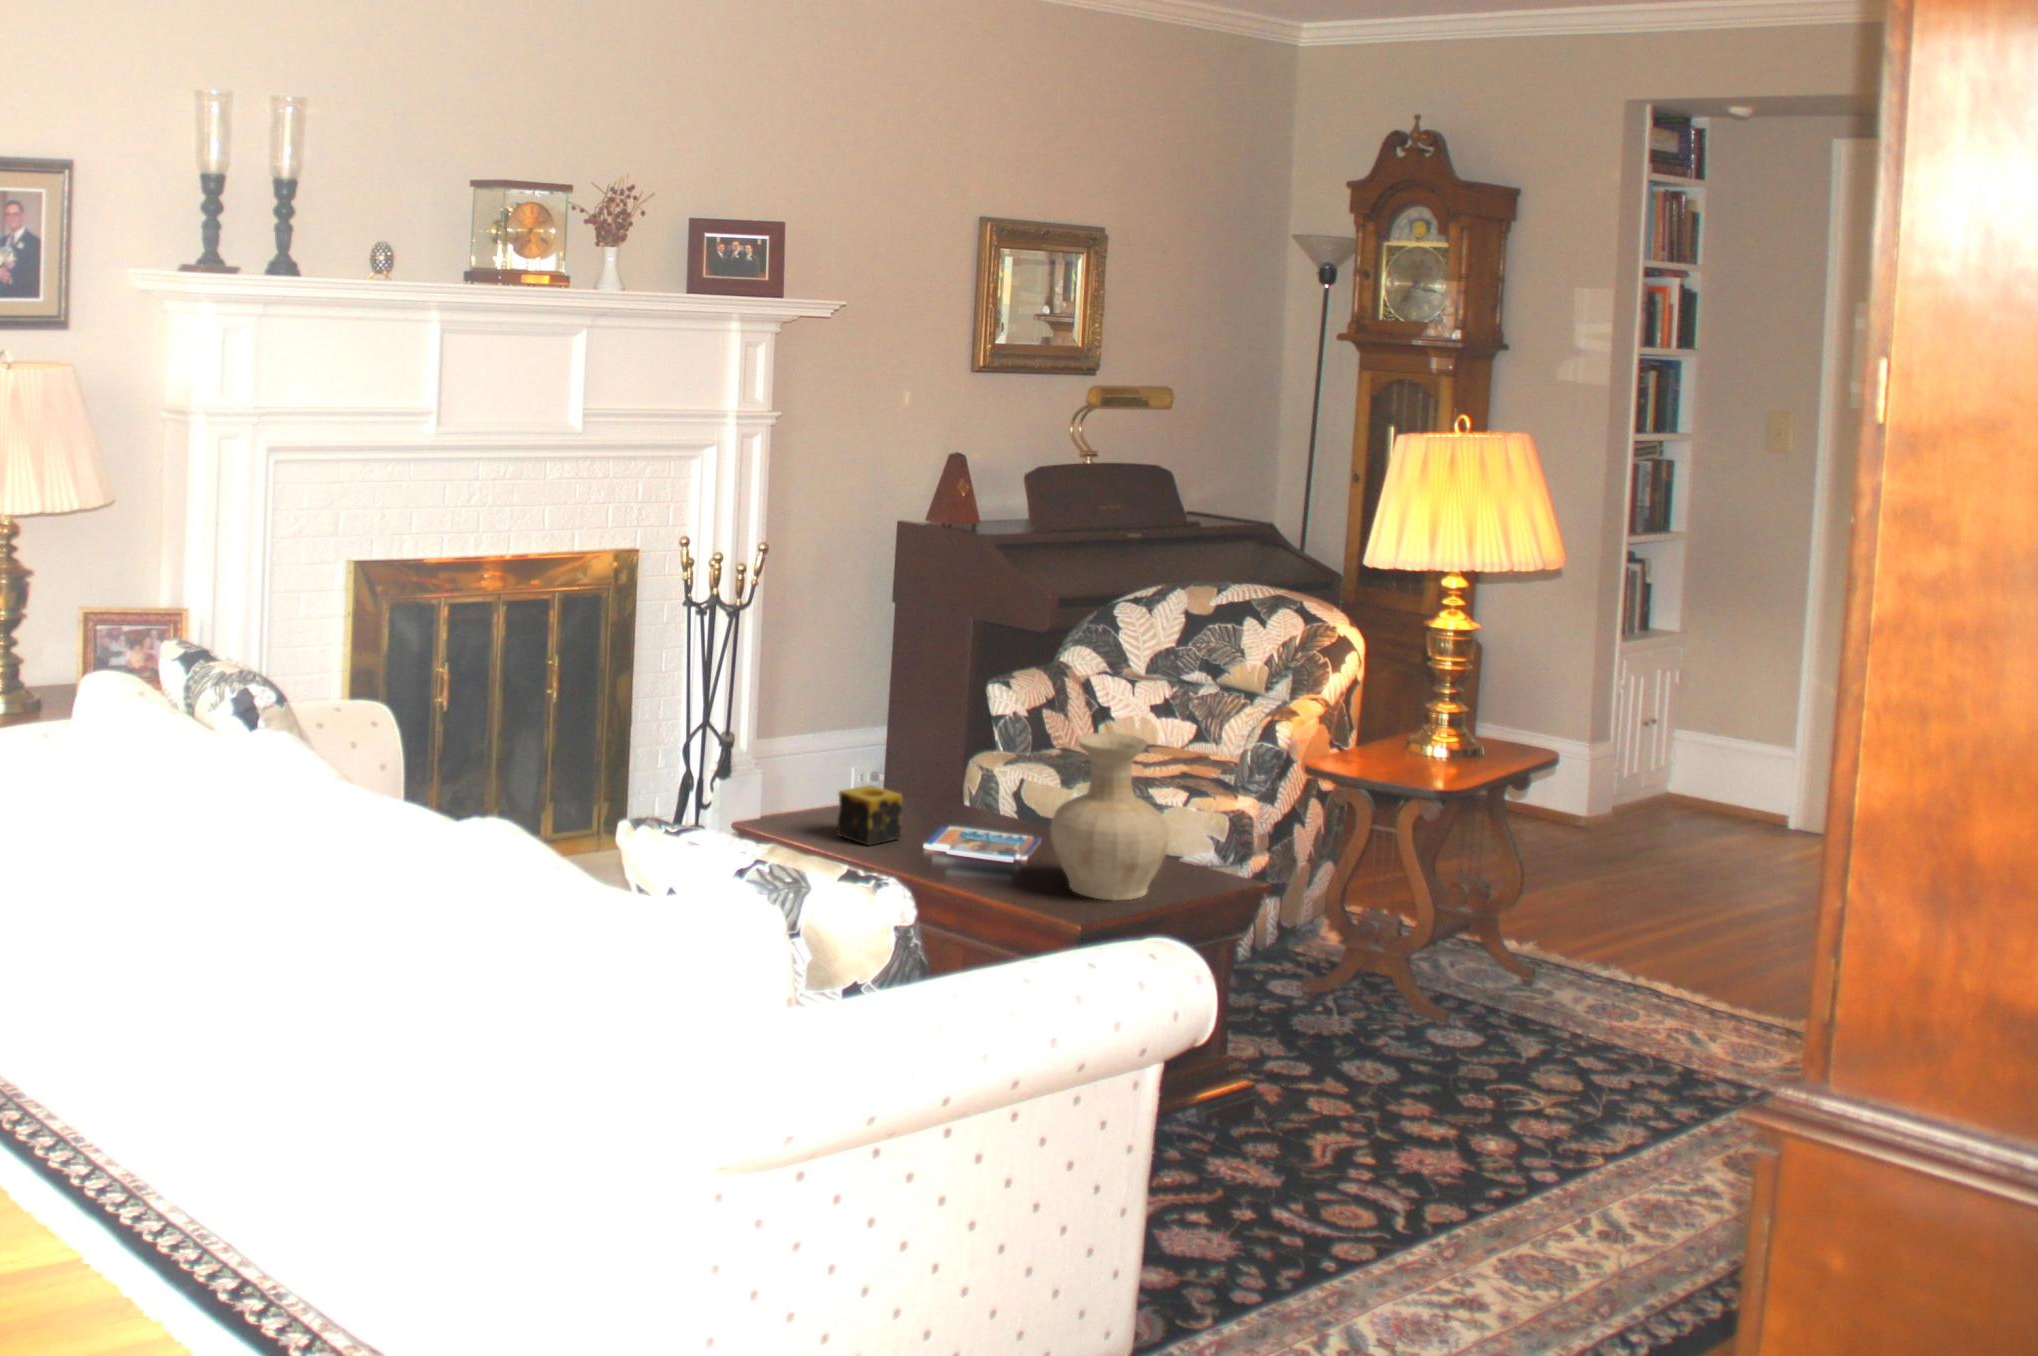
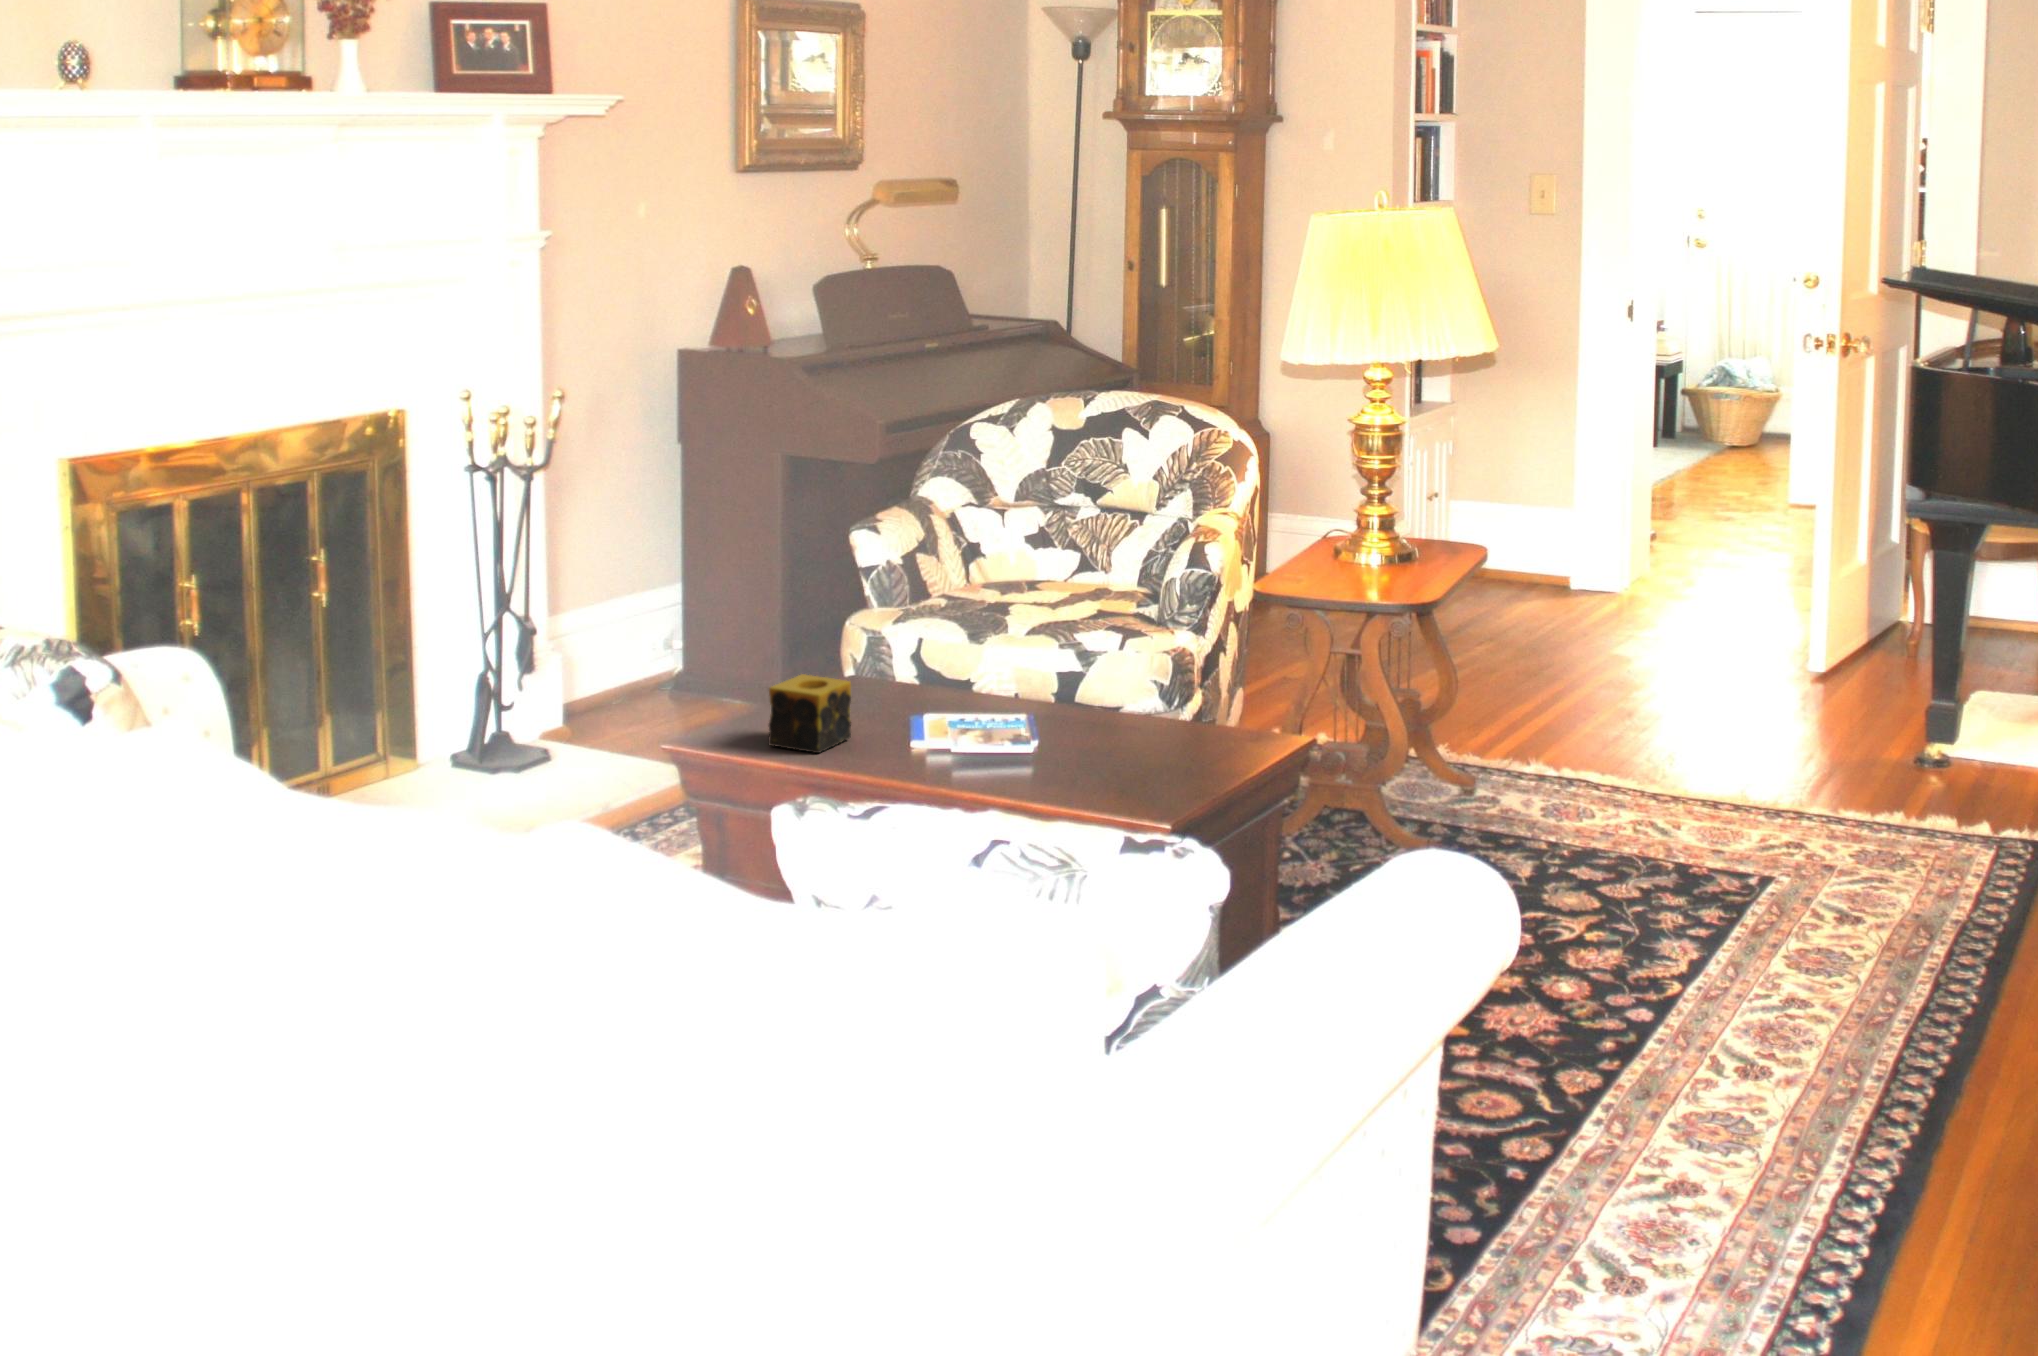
vase: present [1050,733,1169,901] -> none [1071,572,1218,779]

